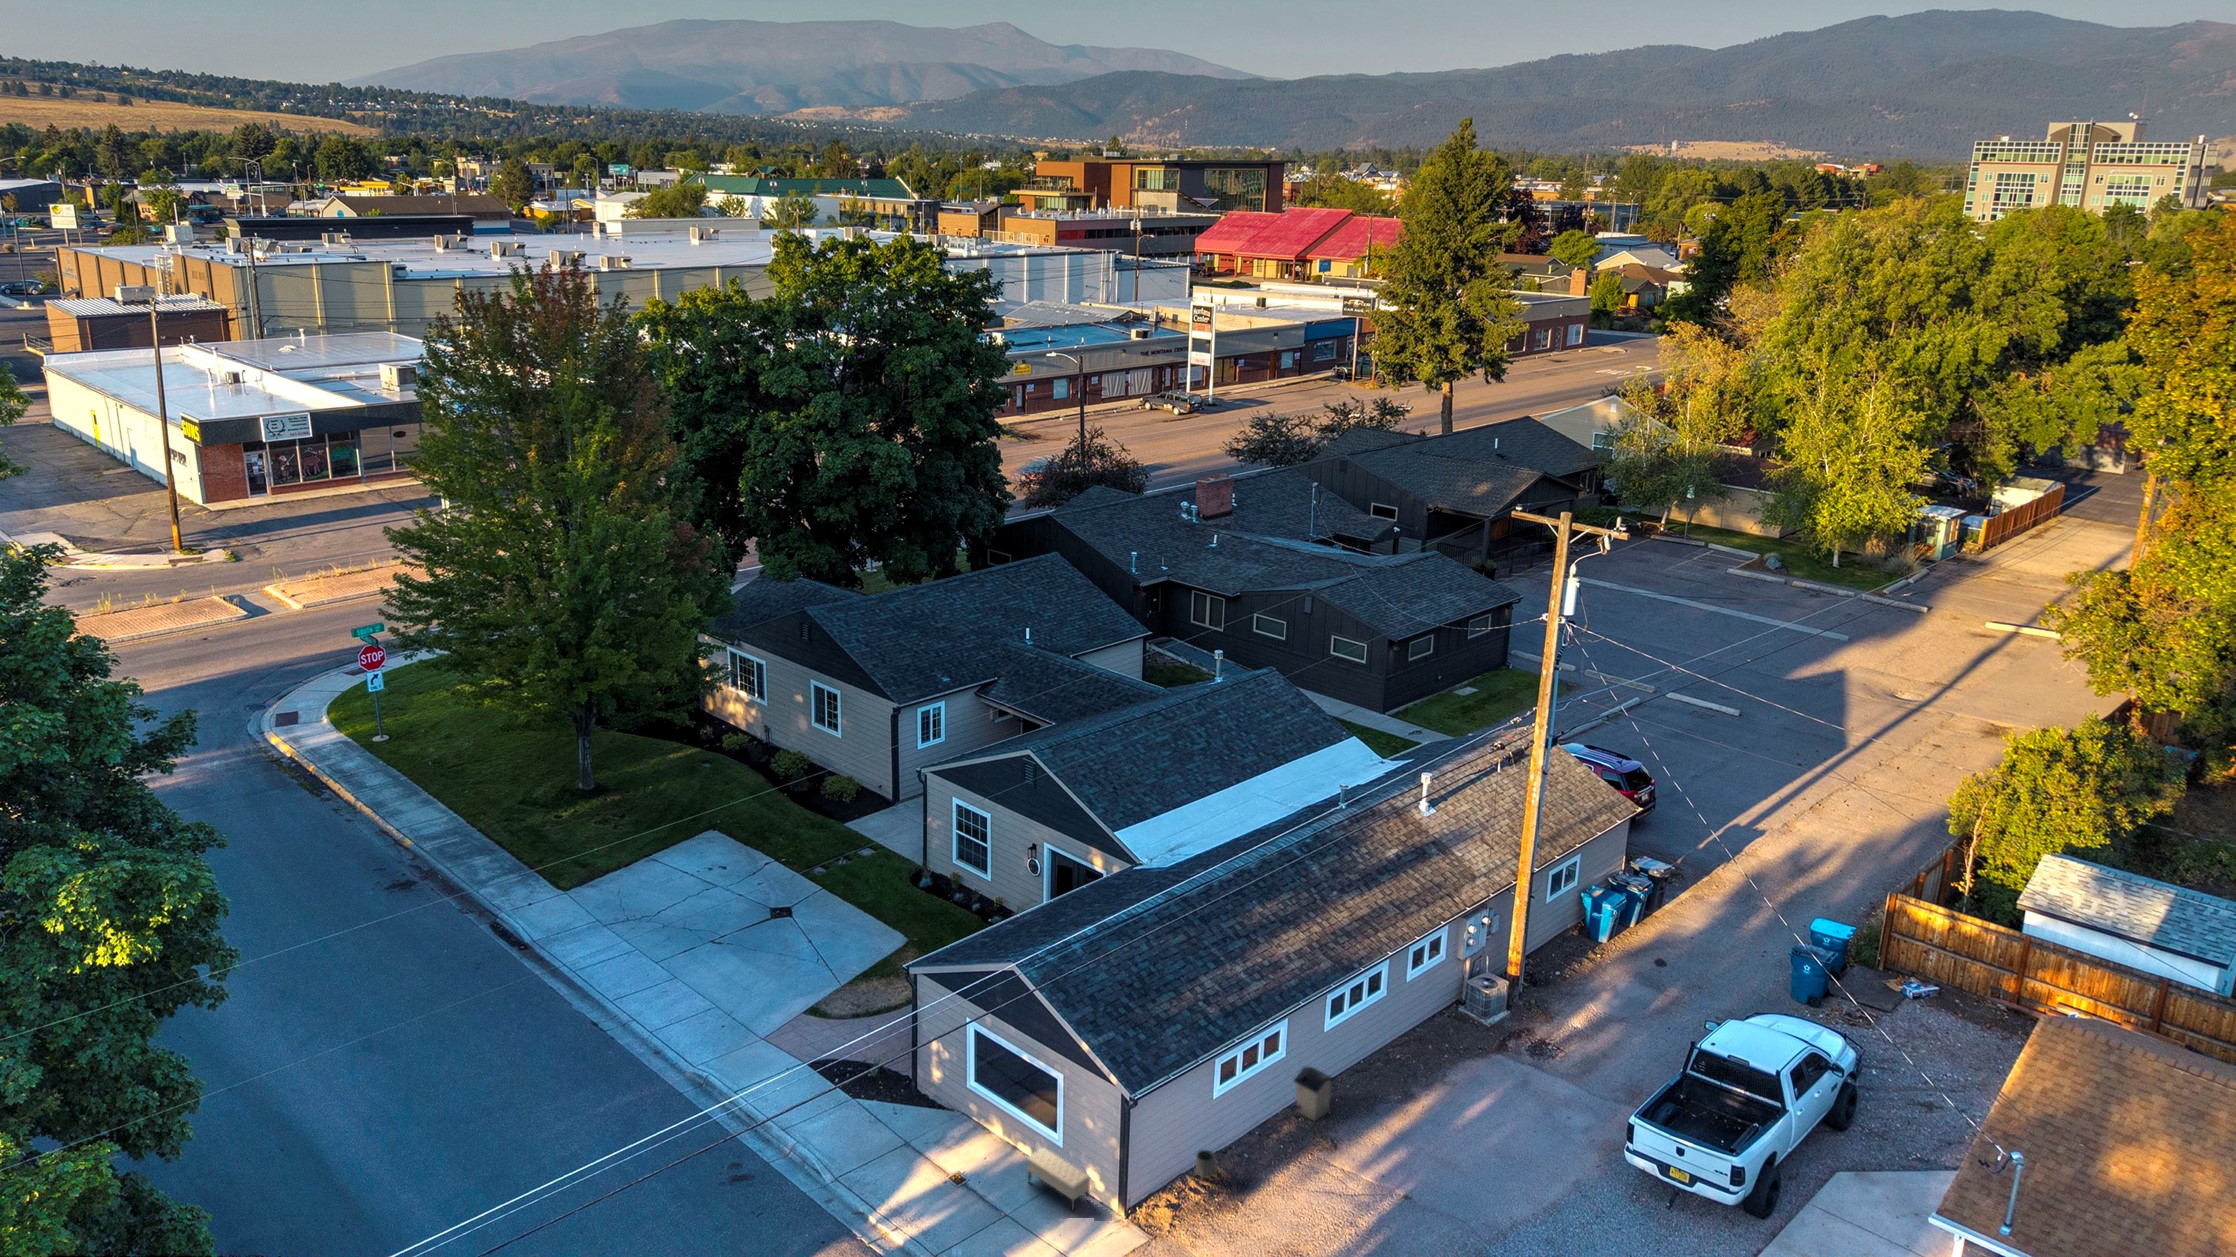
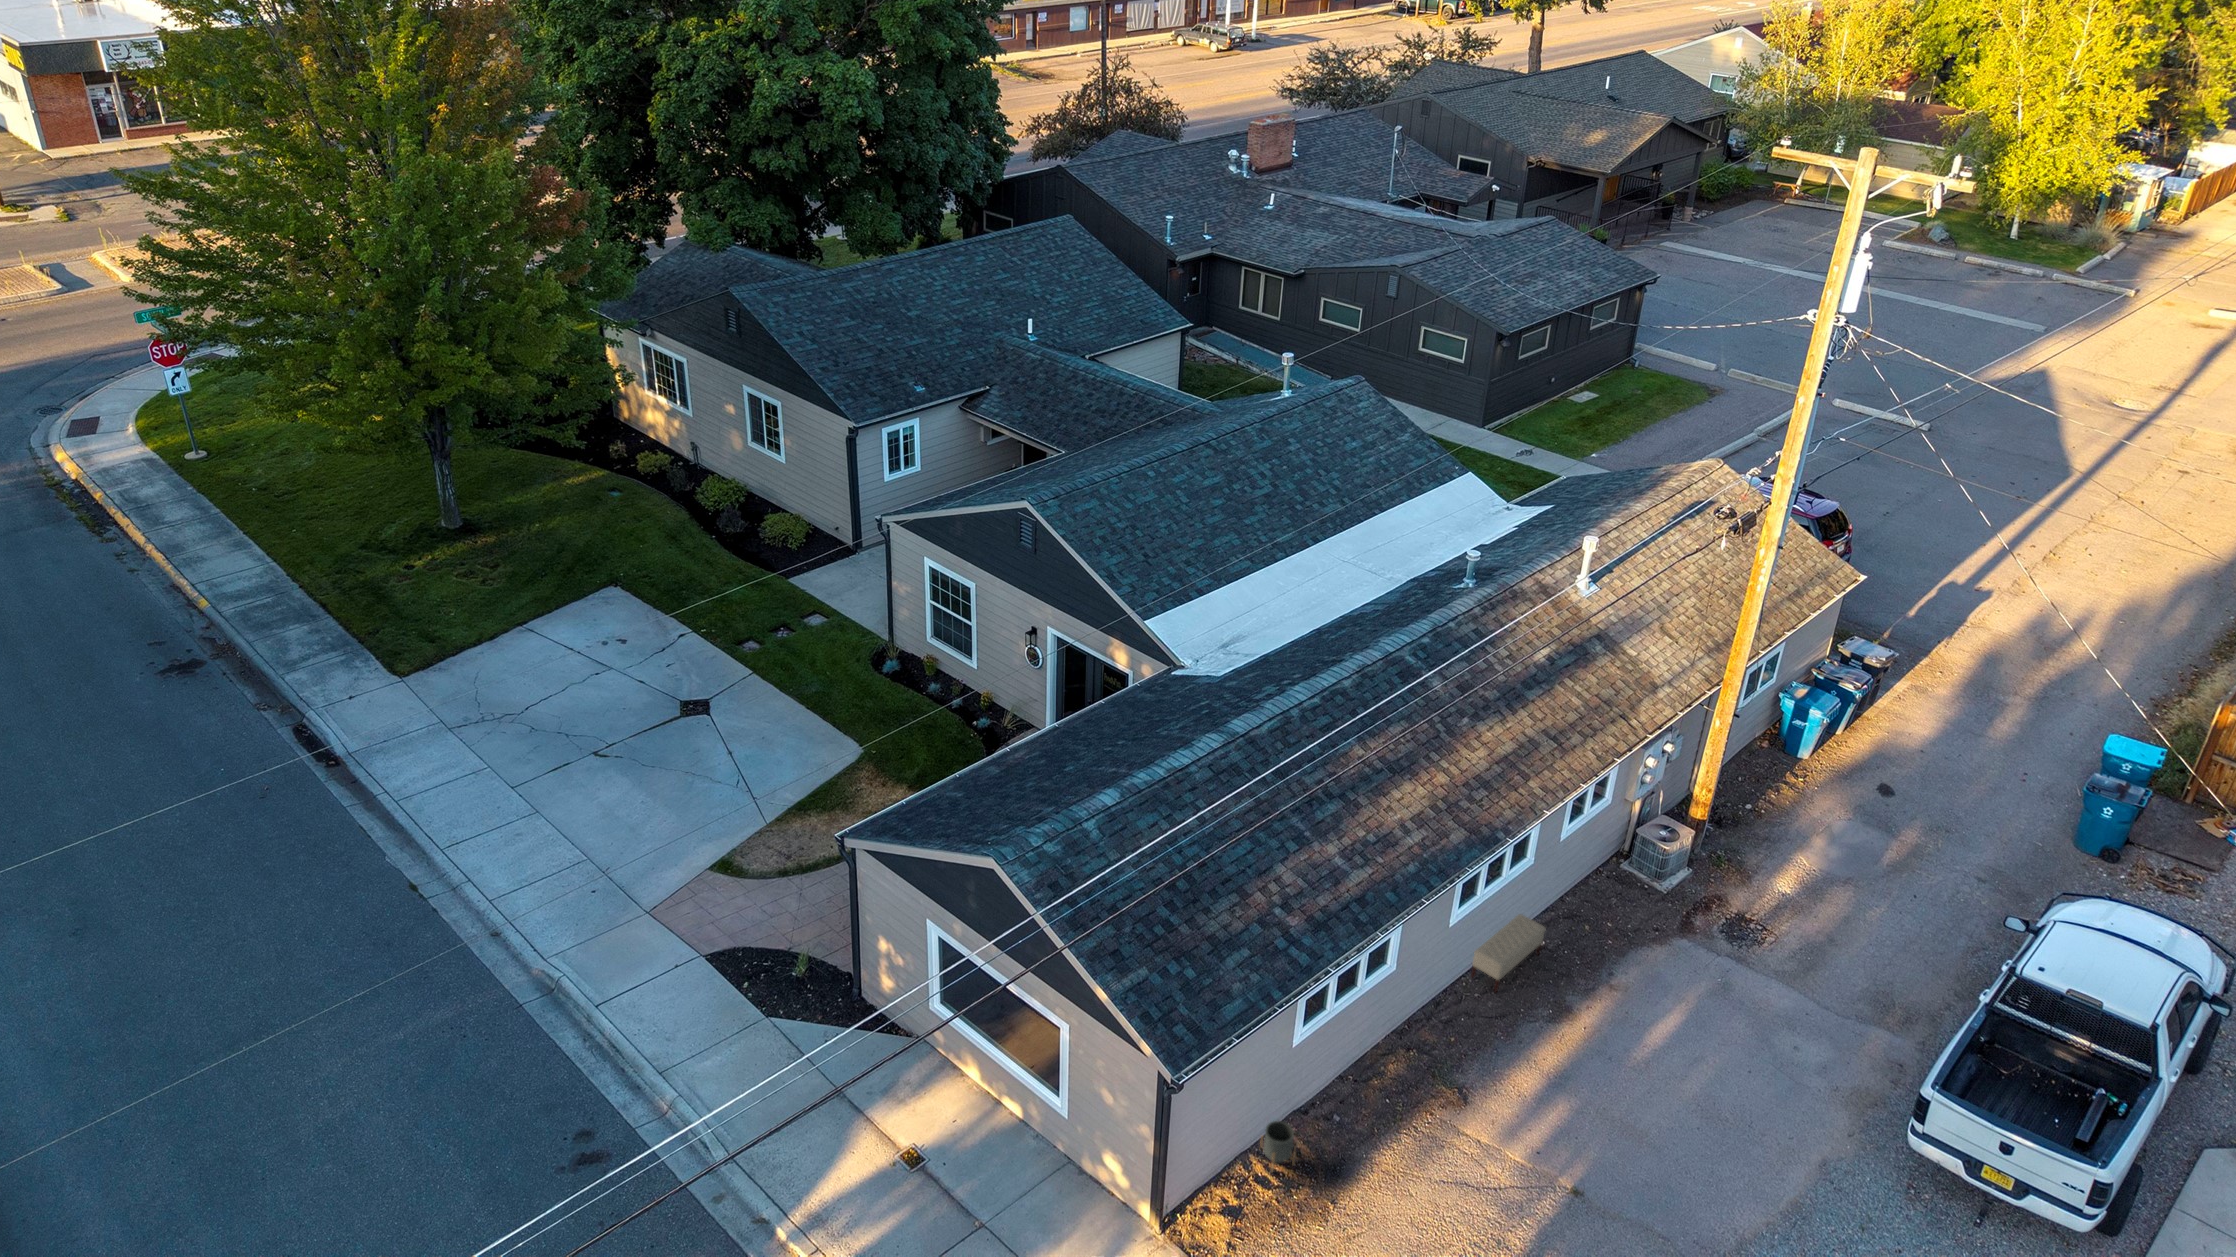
trash can: present [1294,1067,1334,1121] -> none [1403,976,1467,1056]
bench: present [1027,1148,1091,1210] -> present [1471,914,1546,992]

